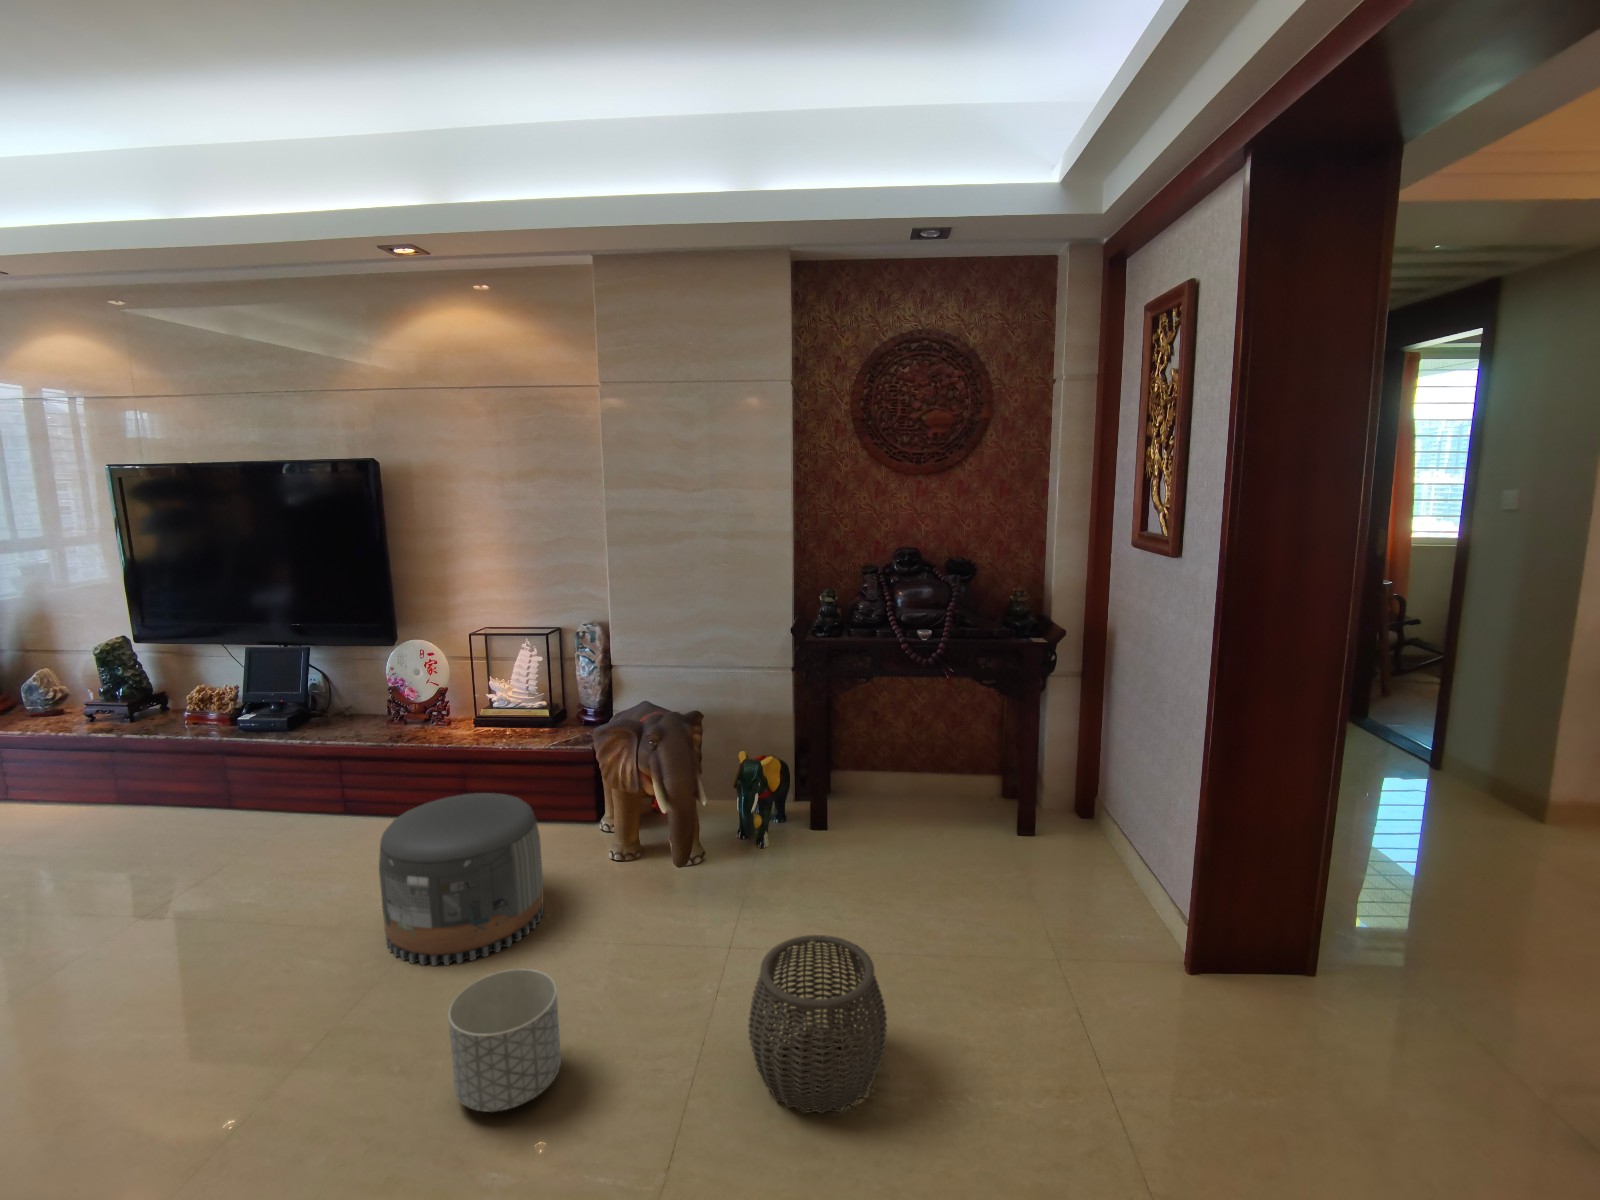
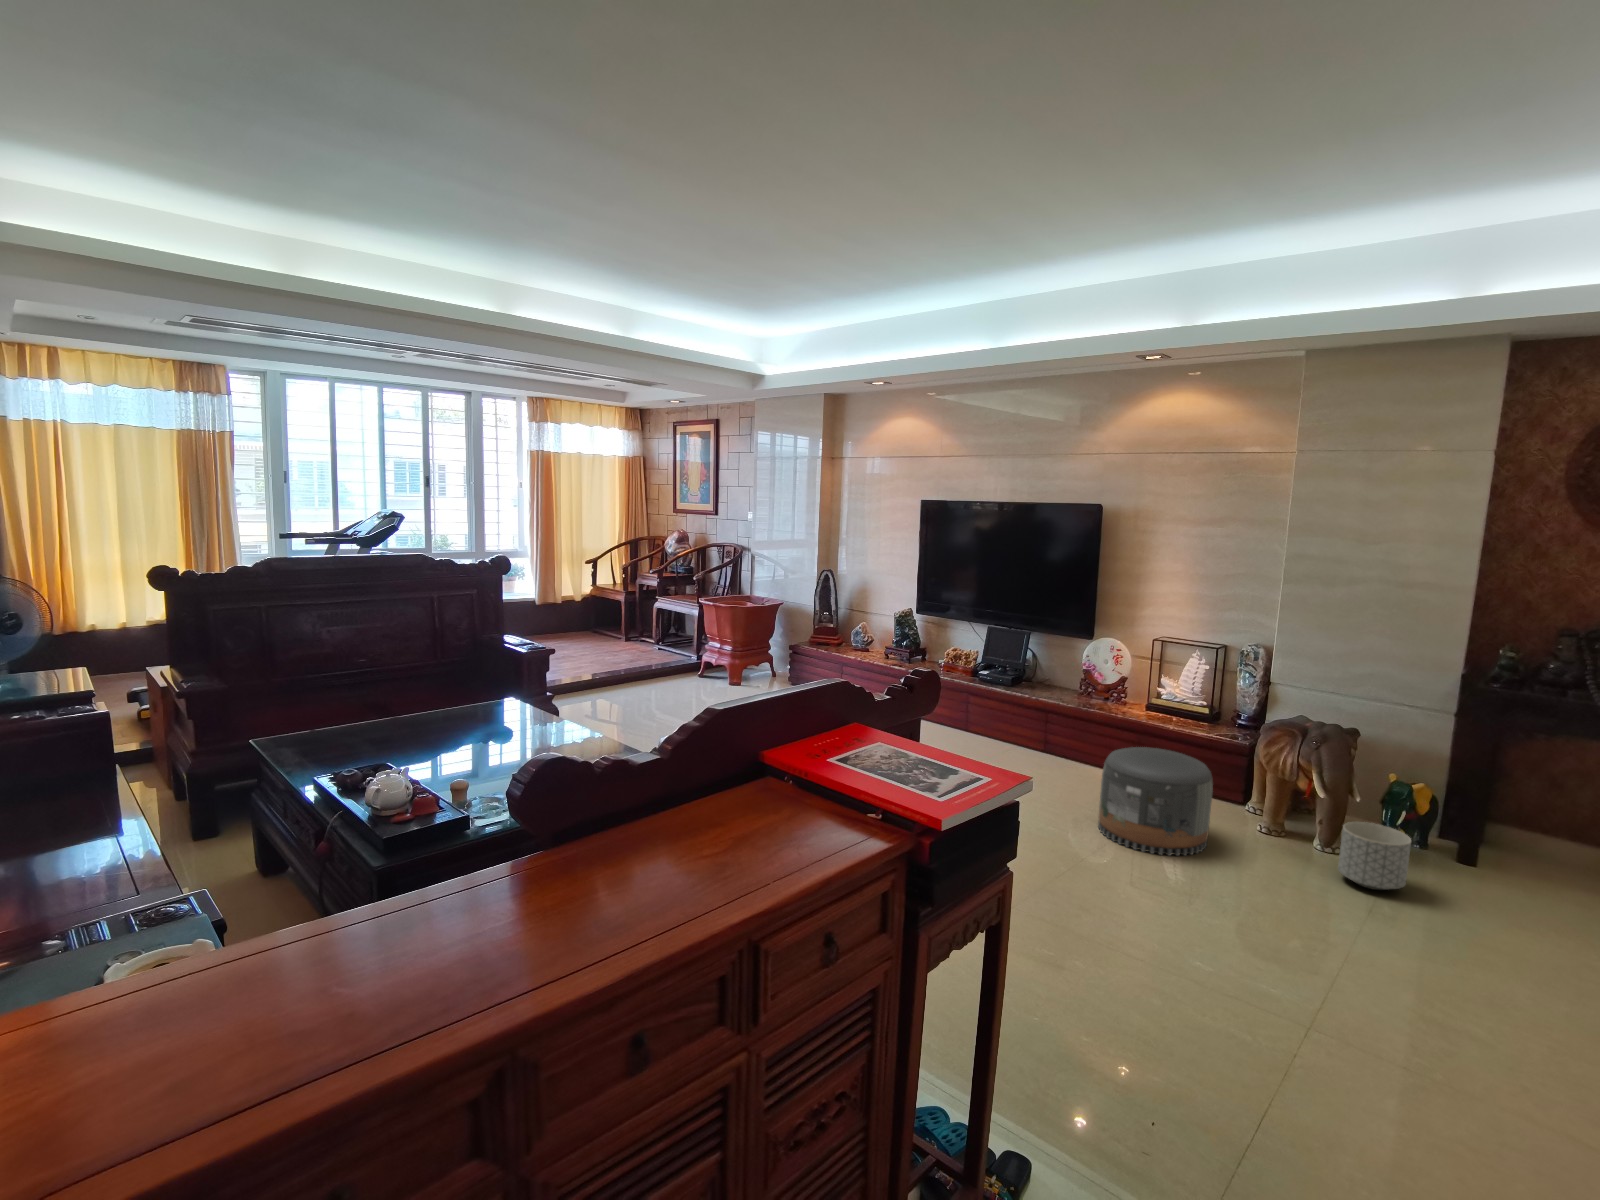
woven basket: present [748,935,887,1114] -> none [1386,890,1514,1012]
planter: present [448,969,561,1112] -> present [1338,822,1411,890]

